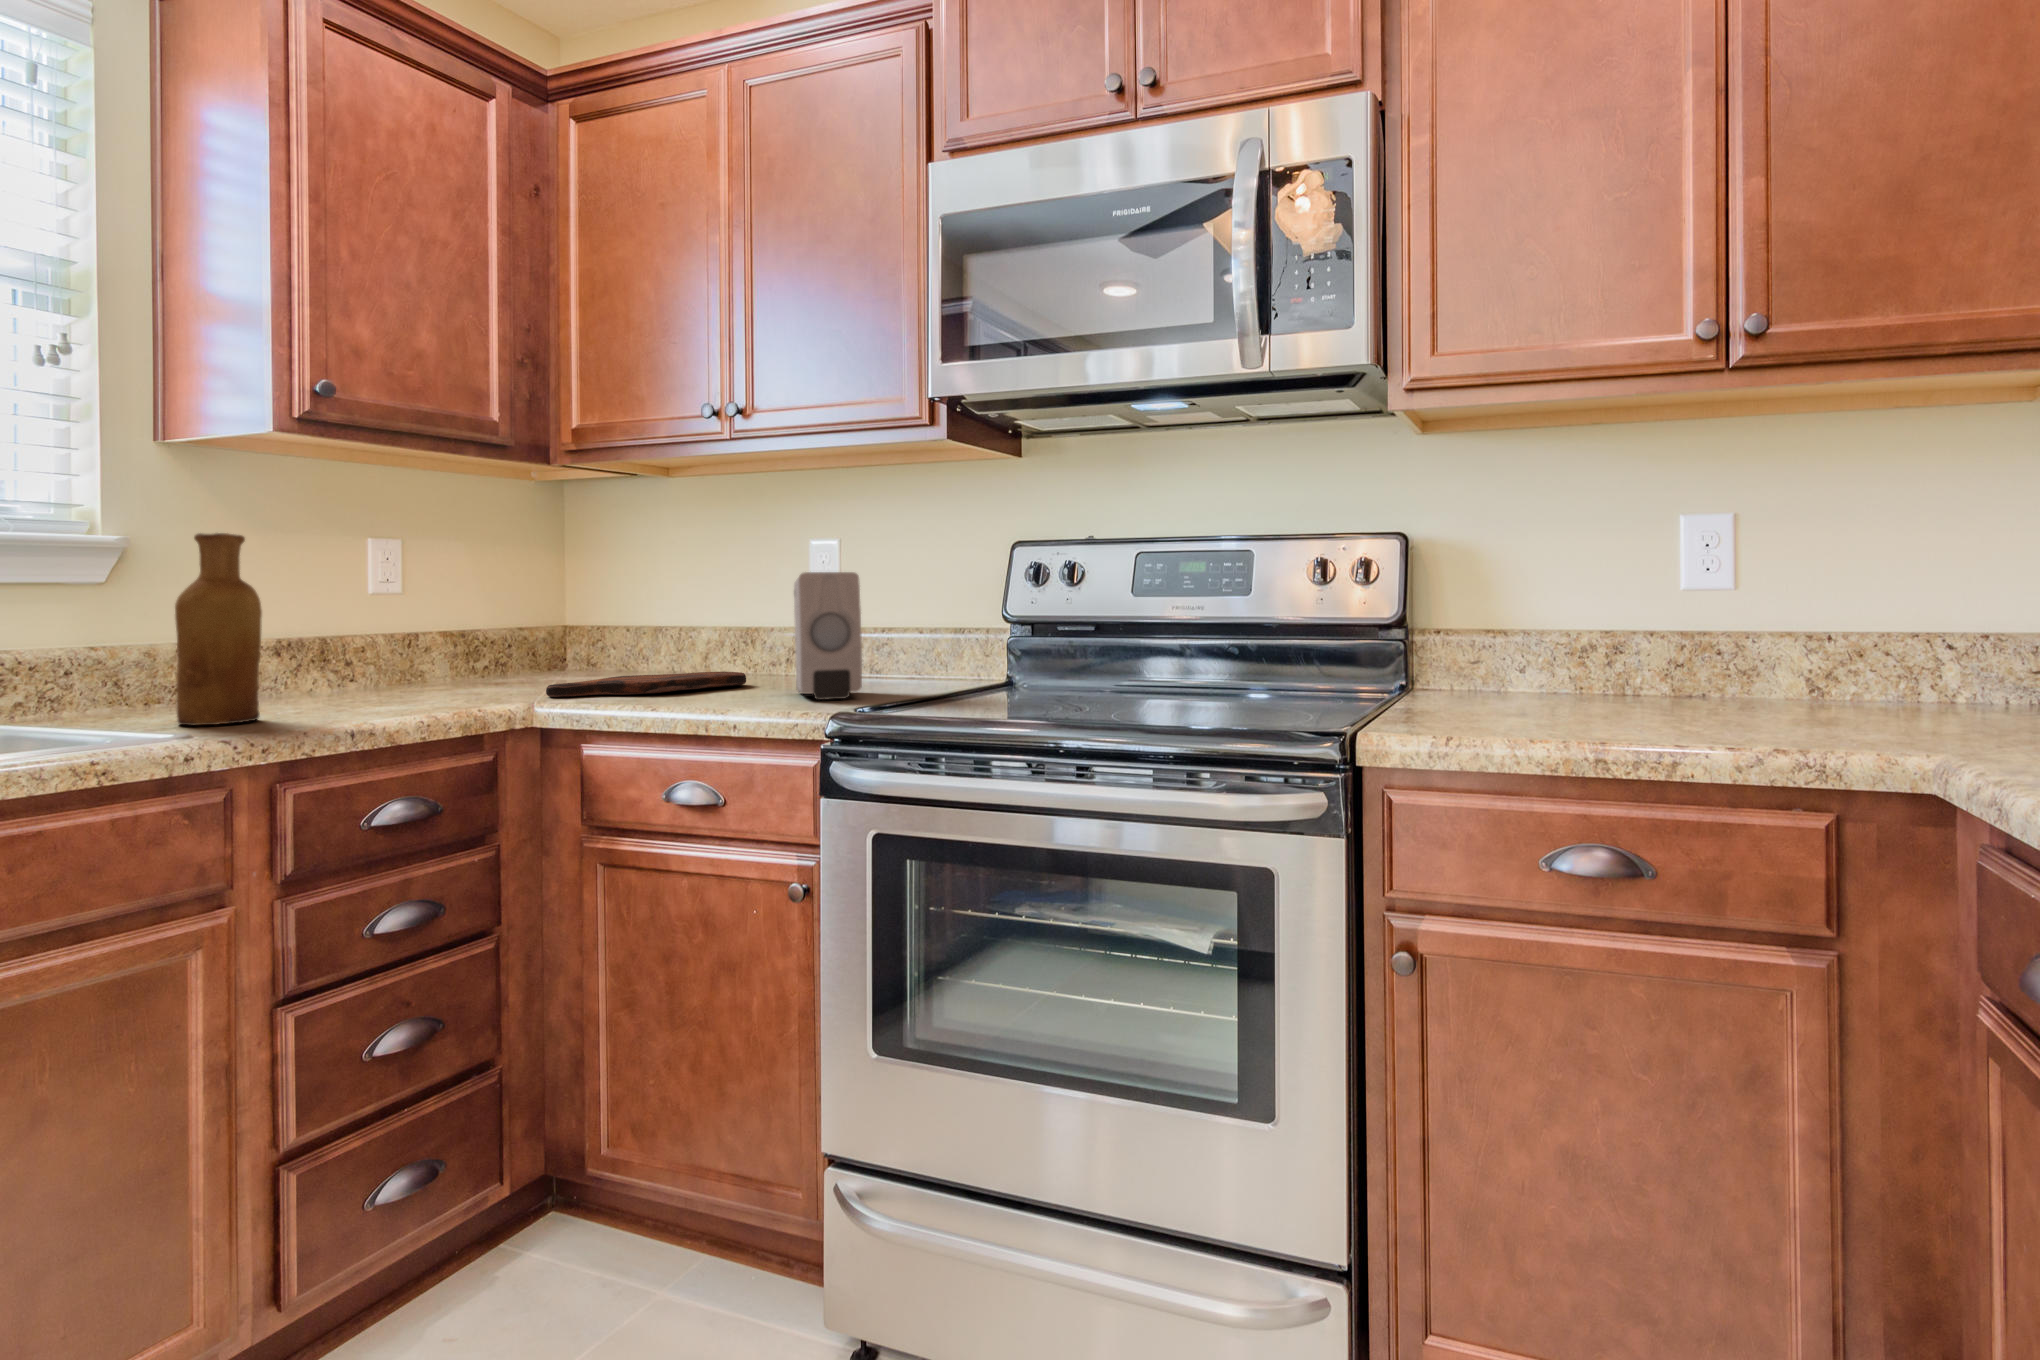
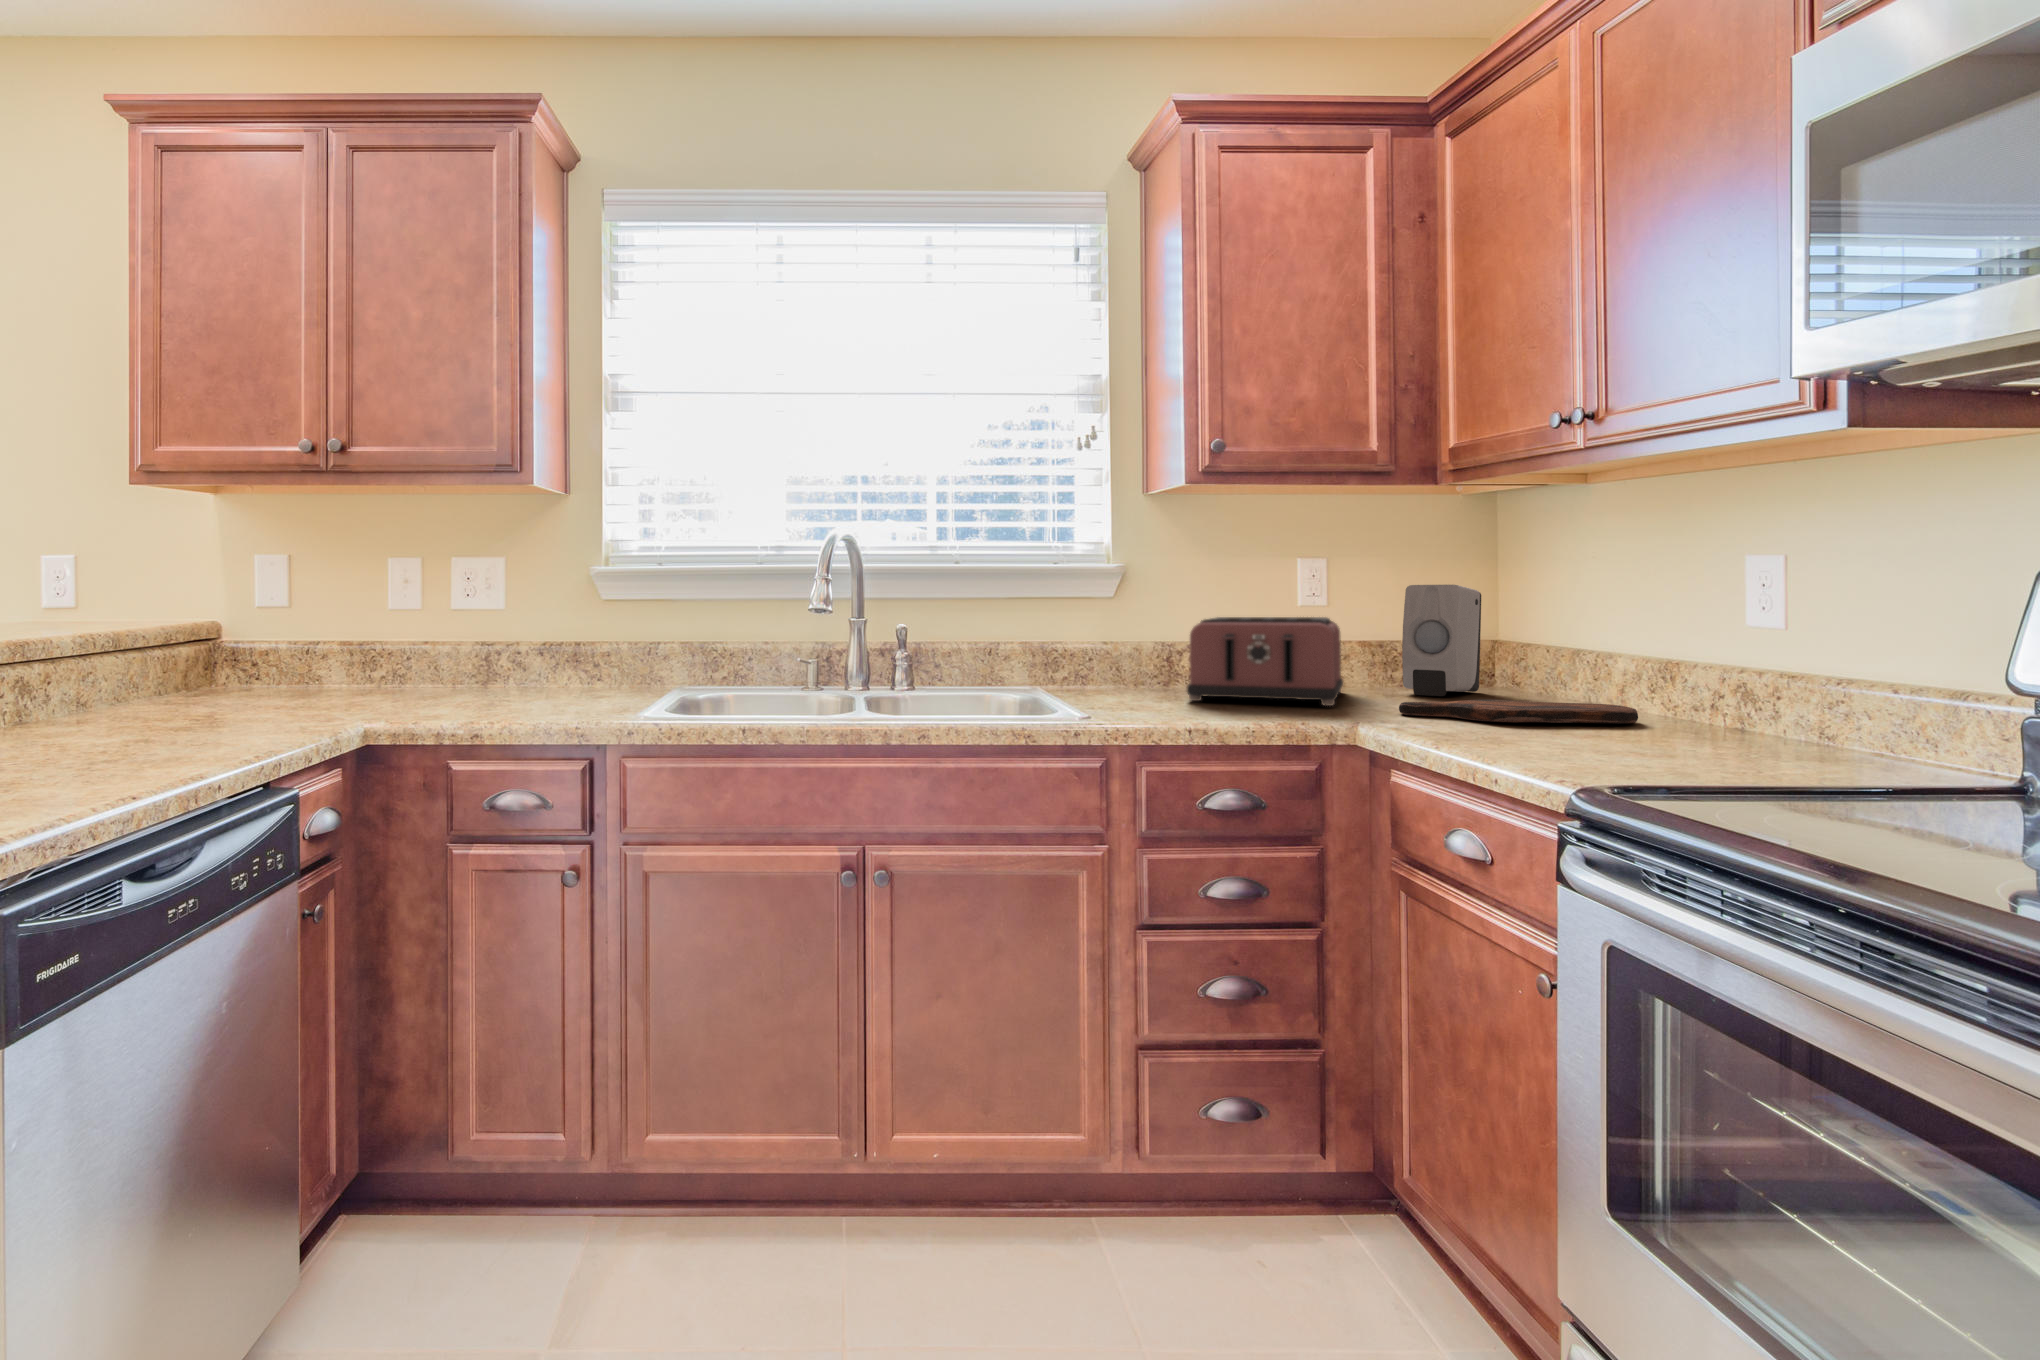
vase: present [175,533,262,725] -> none [1115,565,1166,710]
soap dispenser: present [794,572,862,700] -> present [1402,585,1481,696]
toaster: none [255,603,473,709] -> present [1187,617,1343,706]

